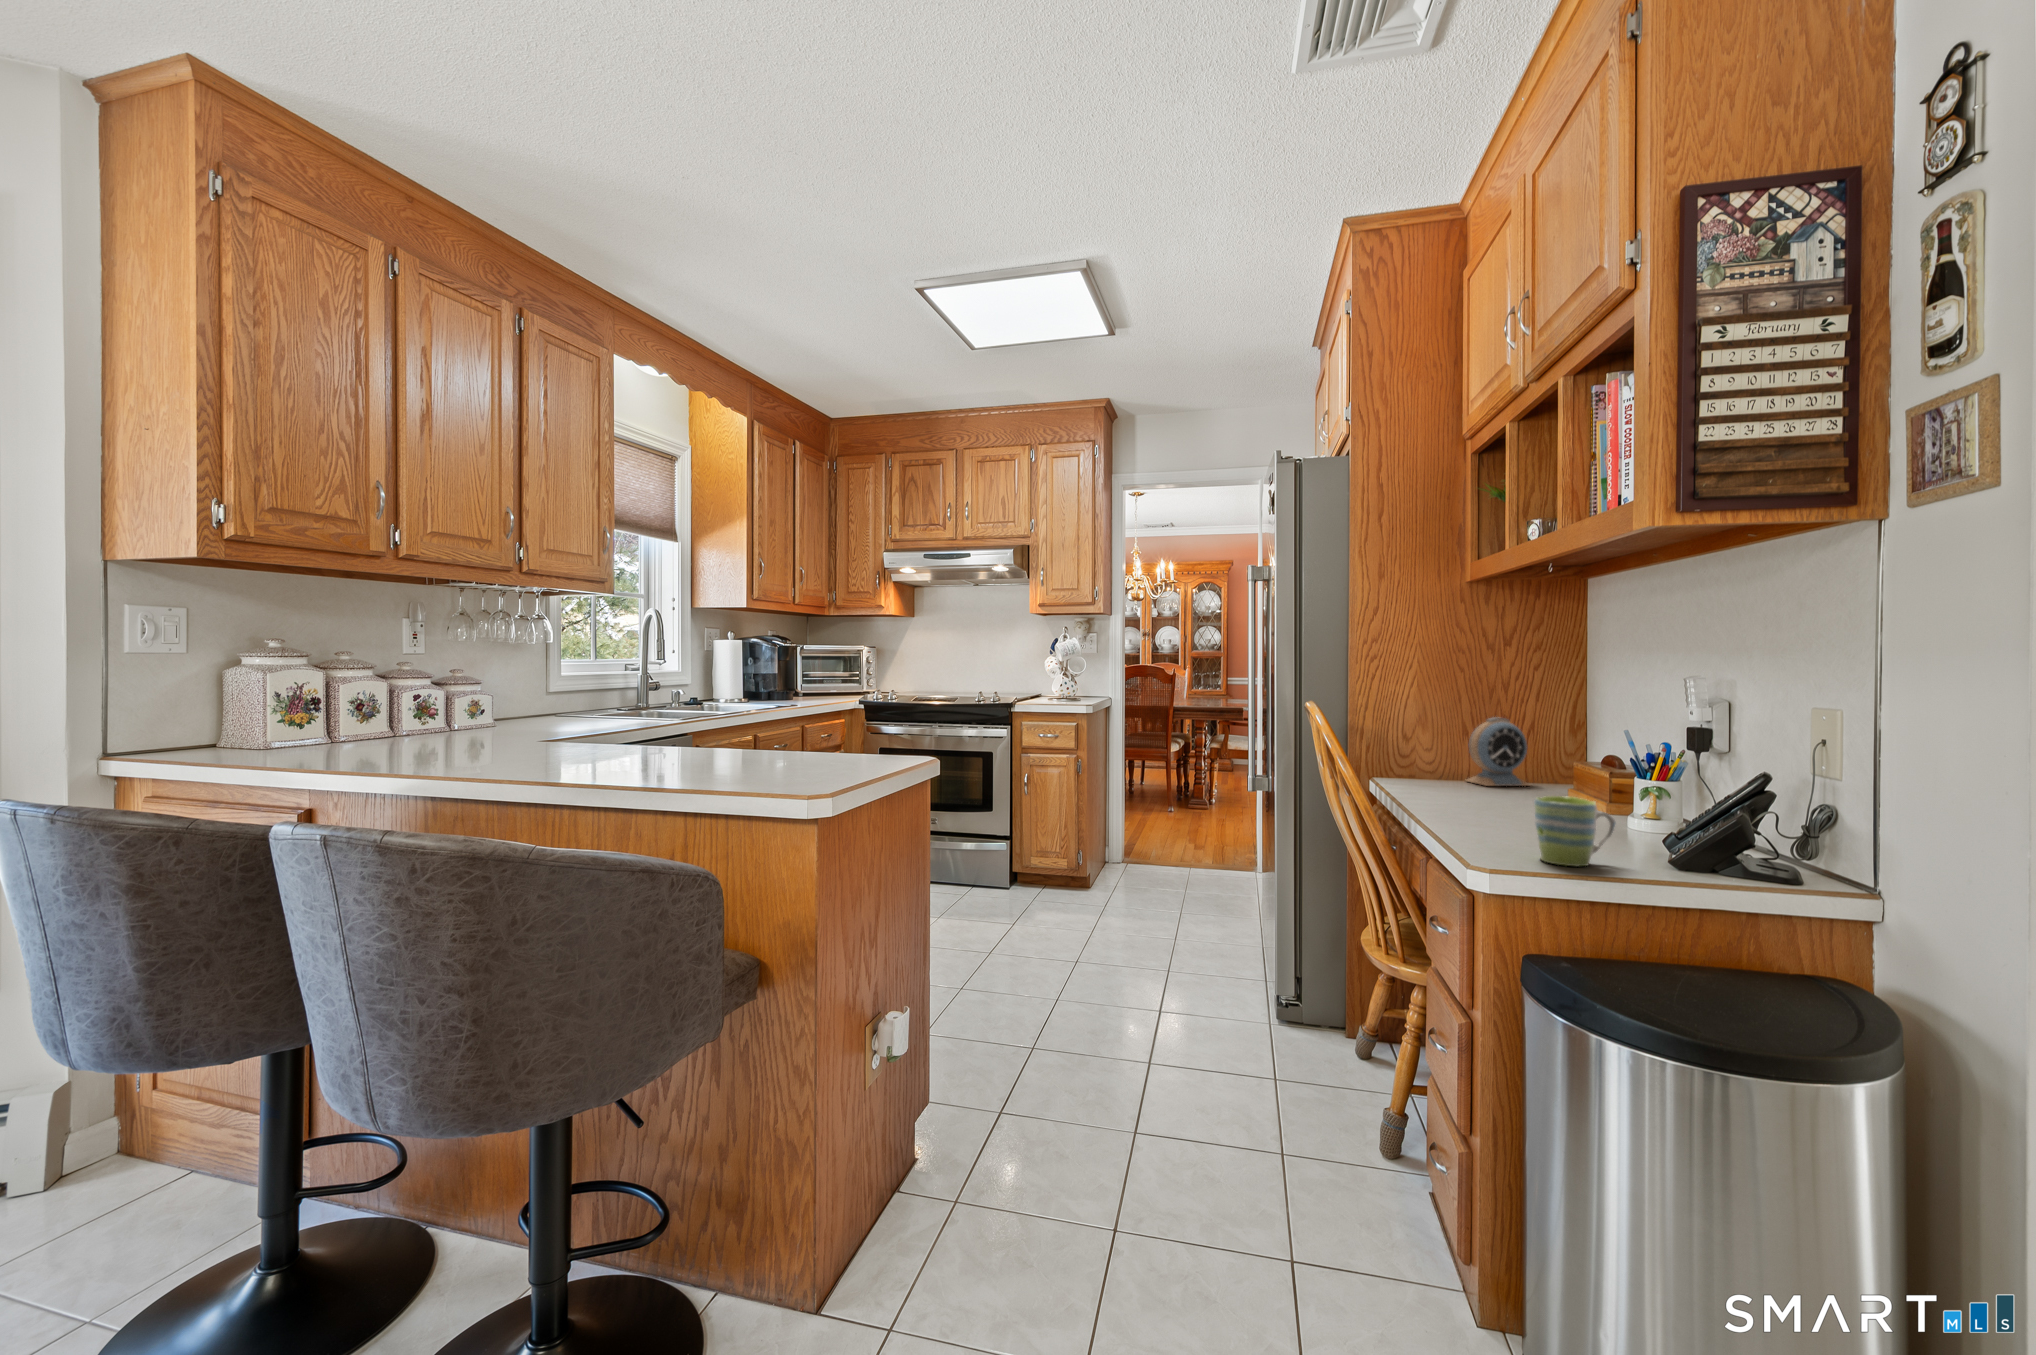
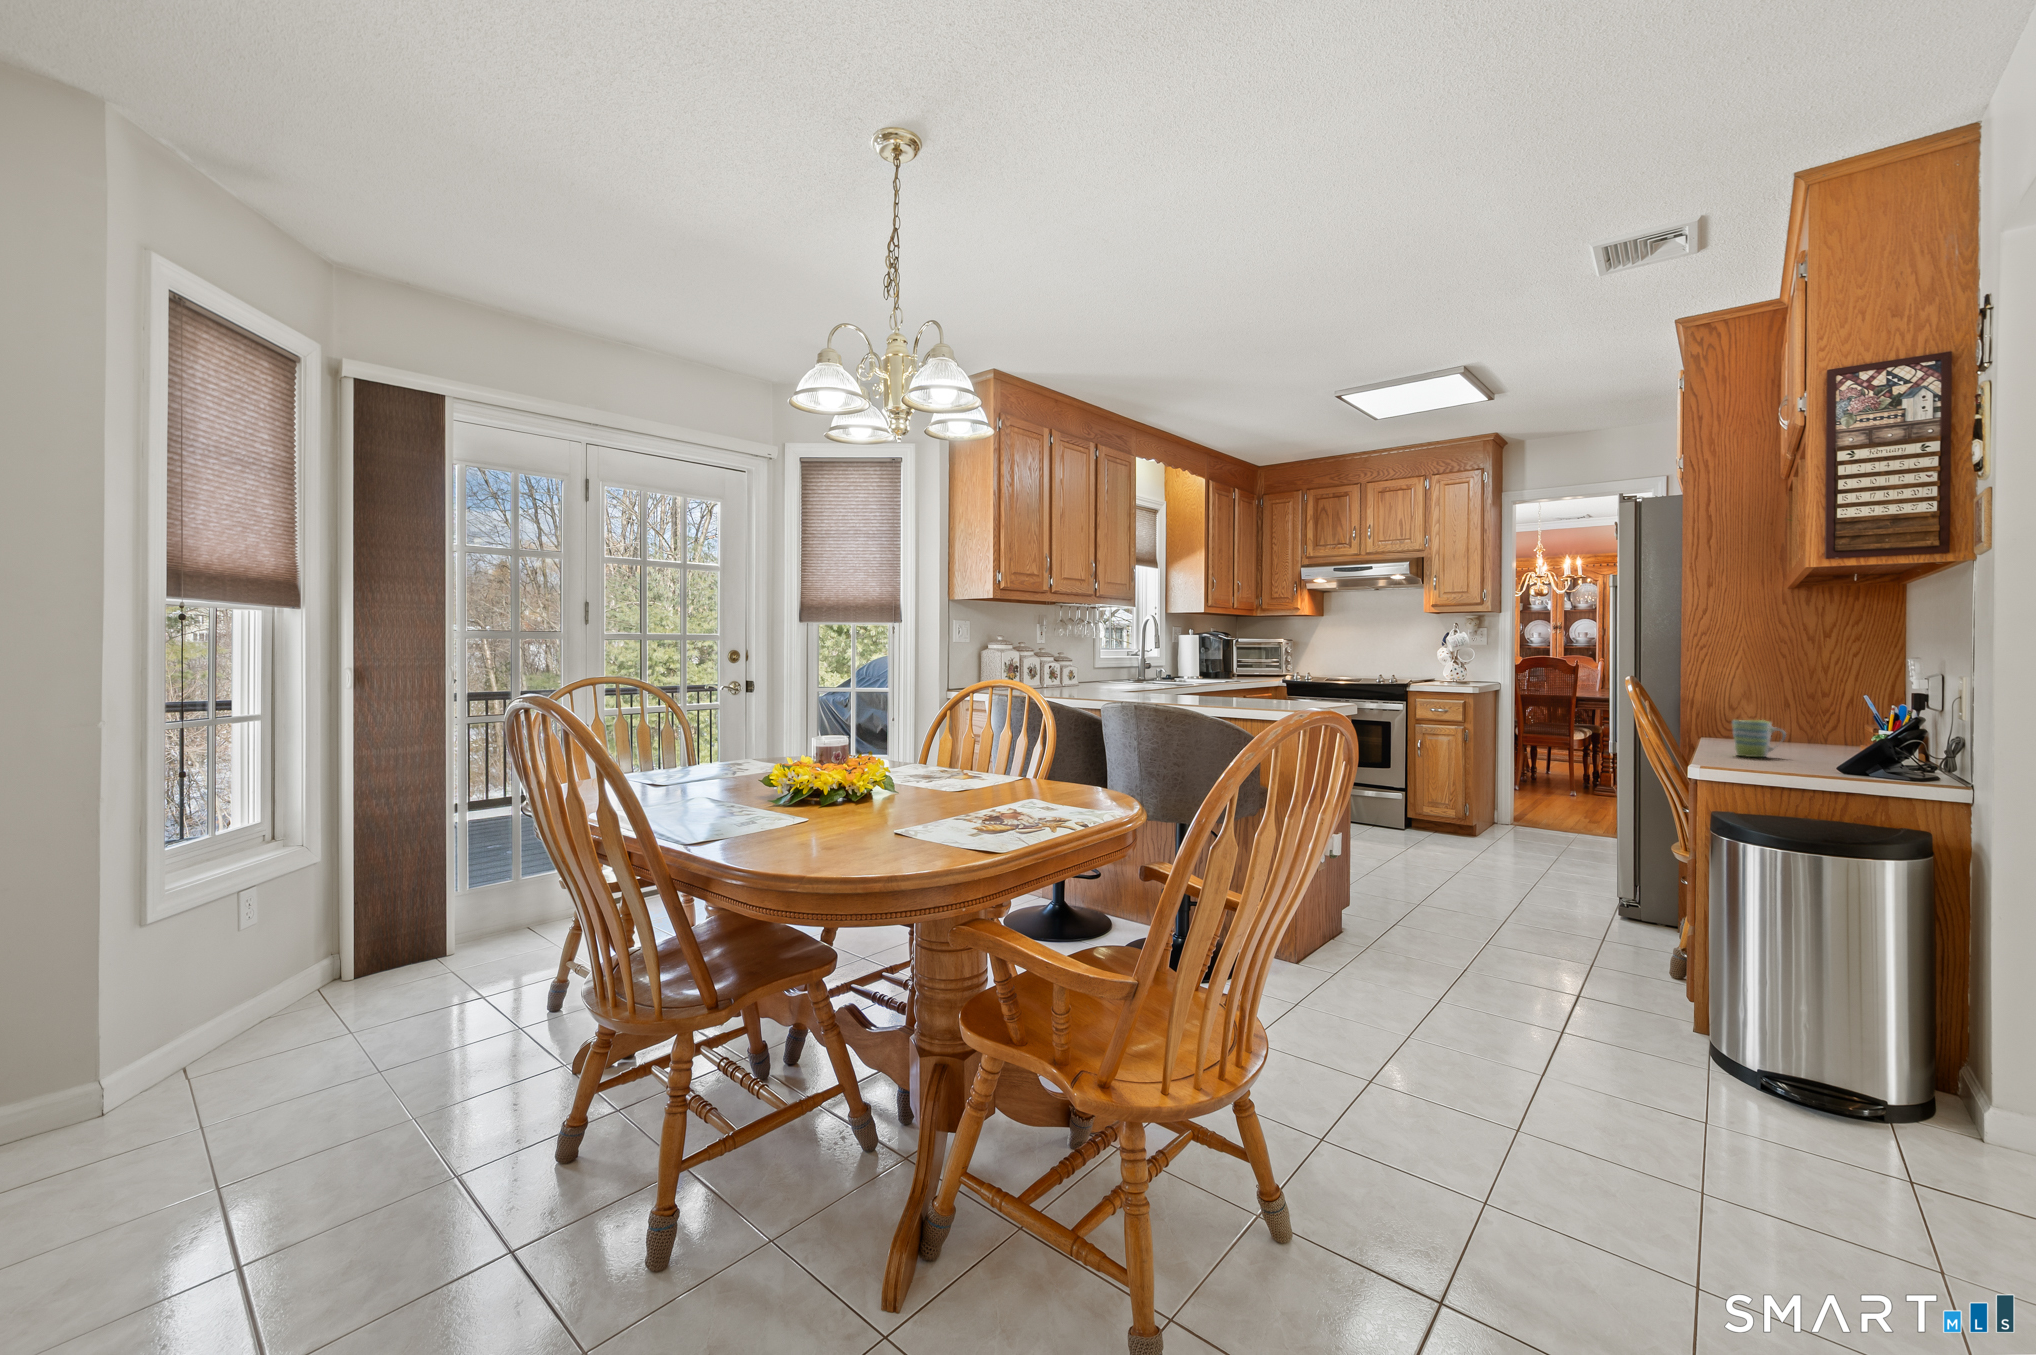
alarm clock: present [1466,717,1529,786] -> none [1770,687,1825,737]

